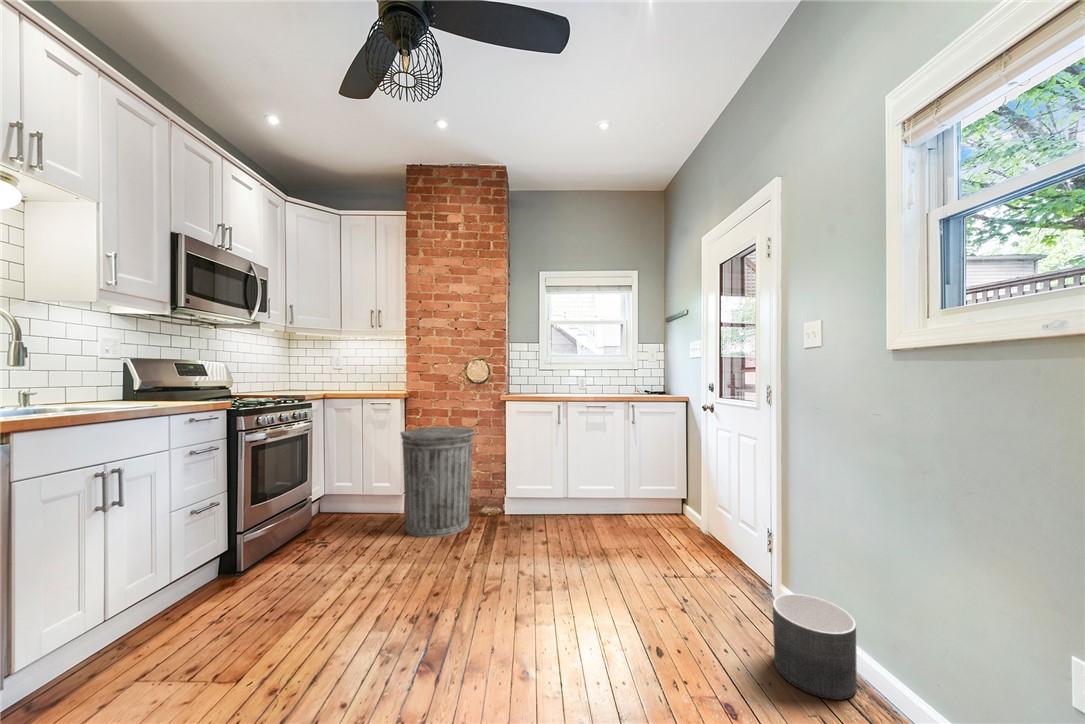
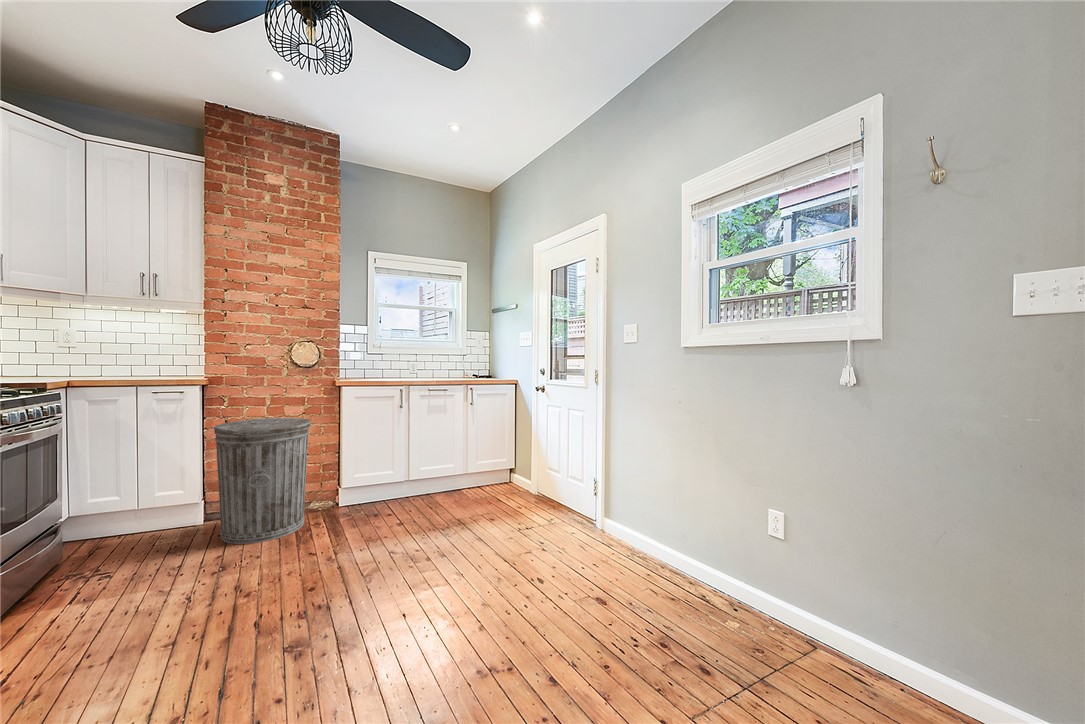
planter: present [773,594,857,700] -> none [608,512,656,572]

